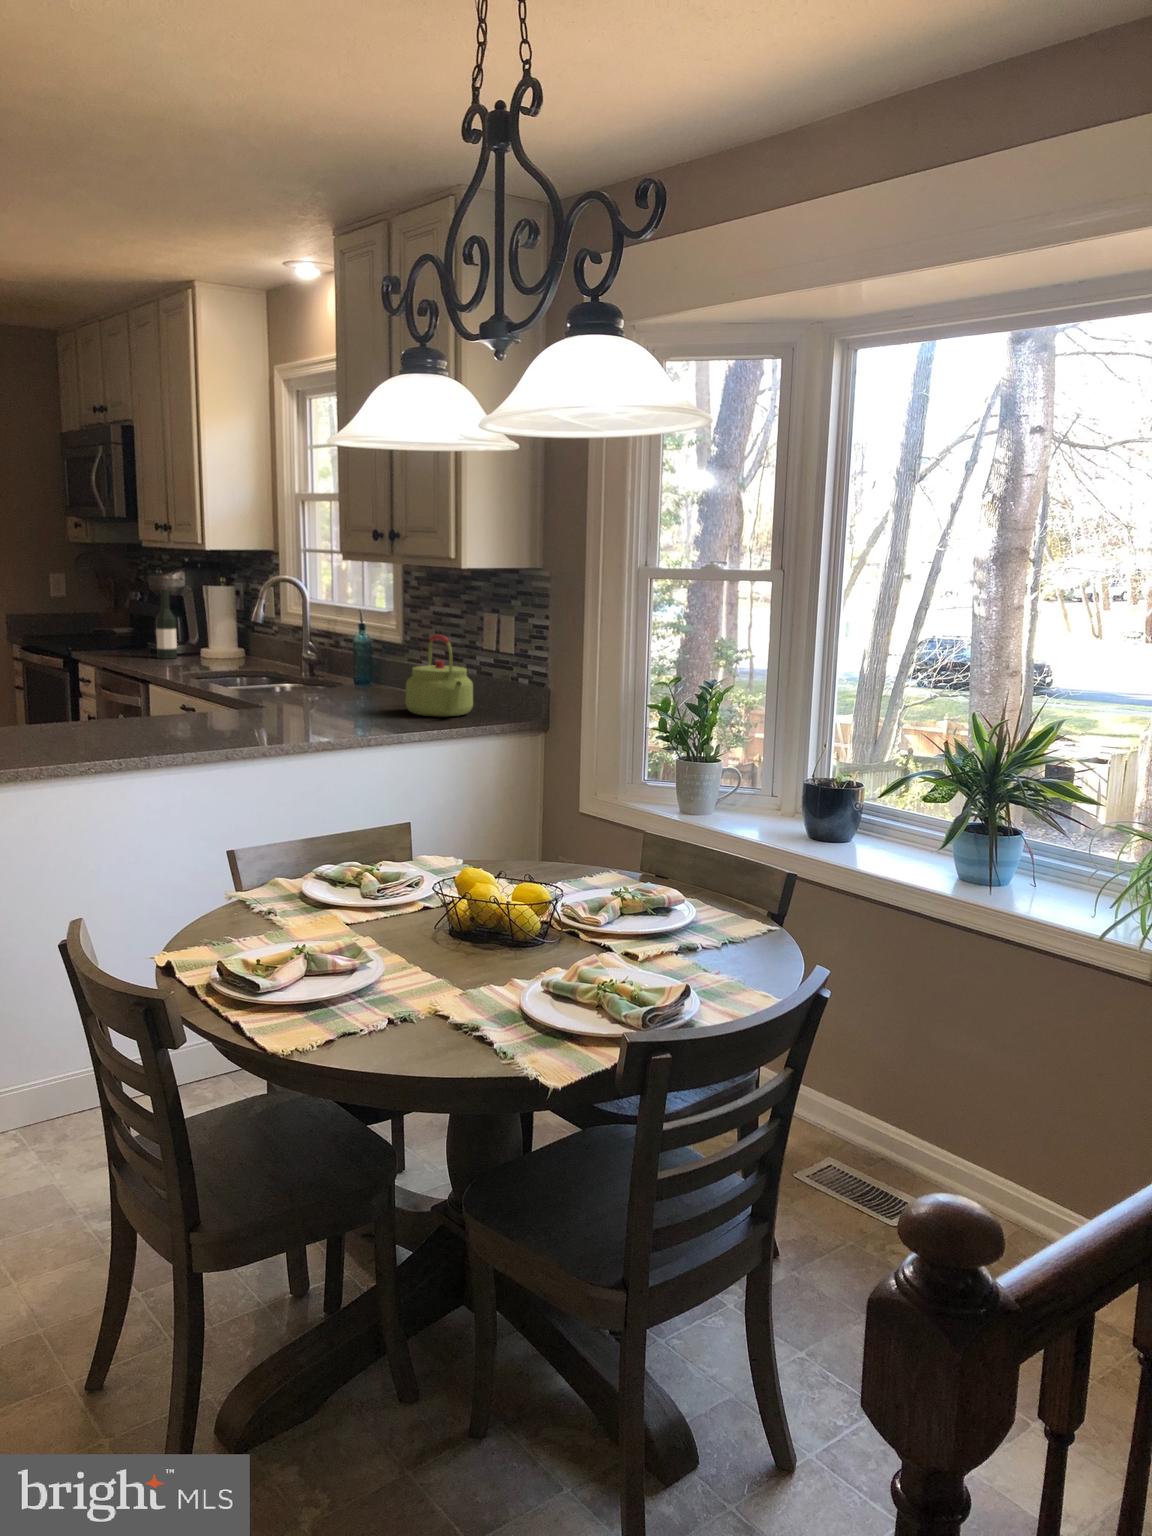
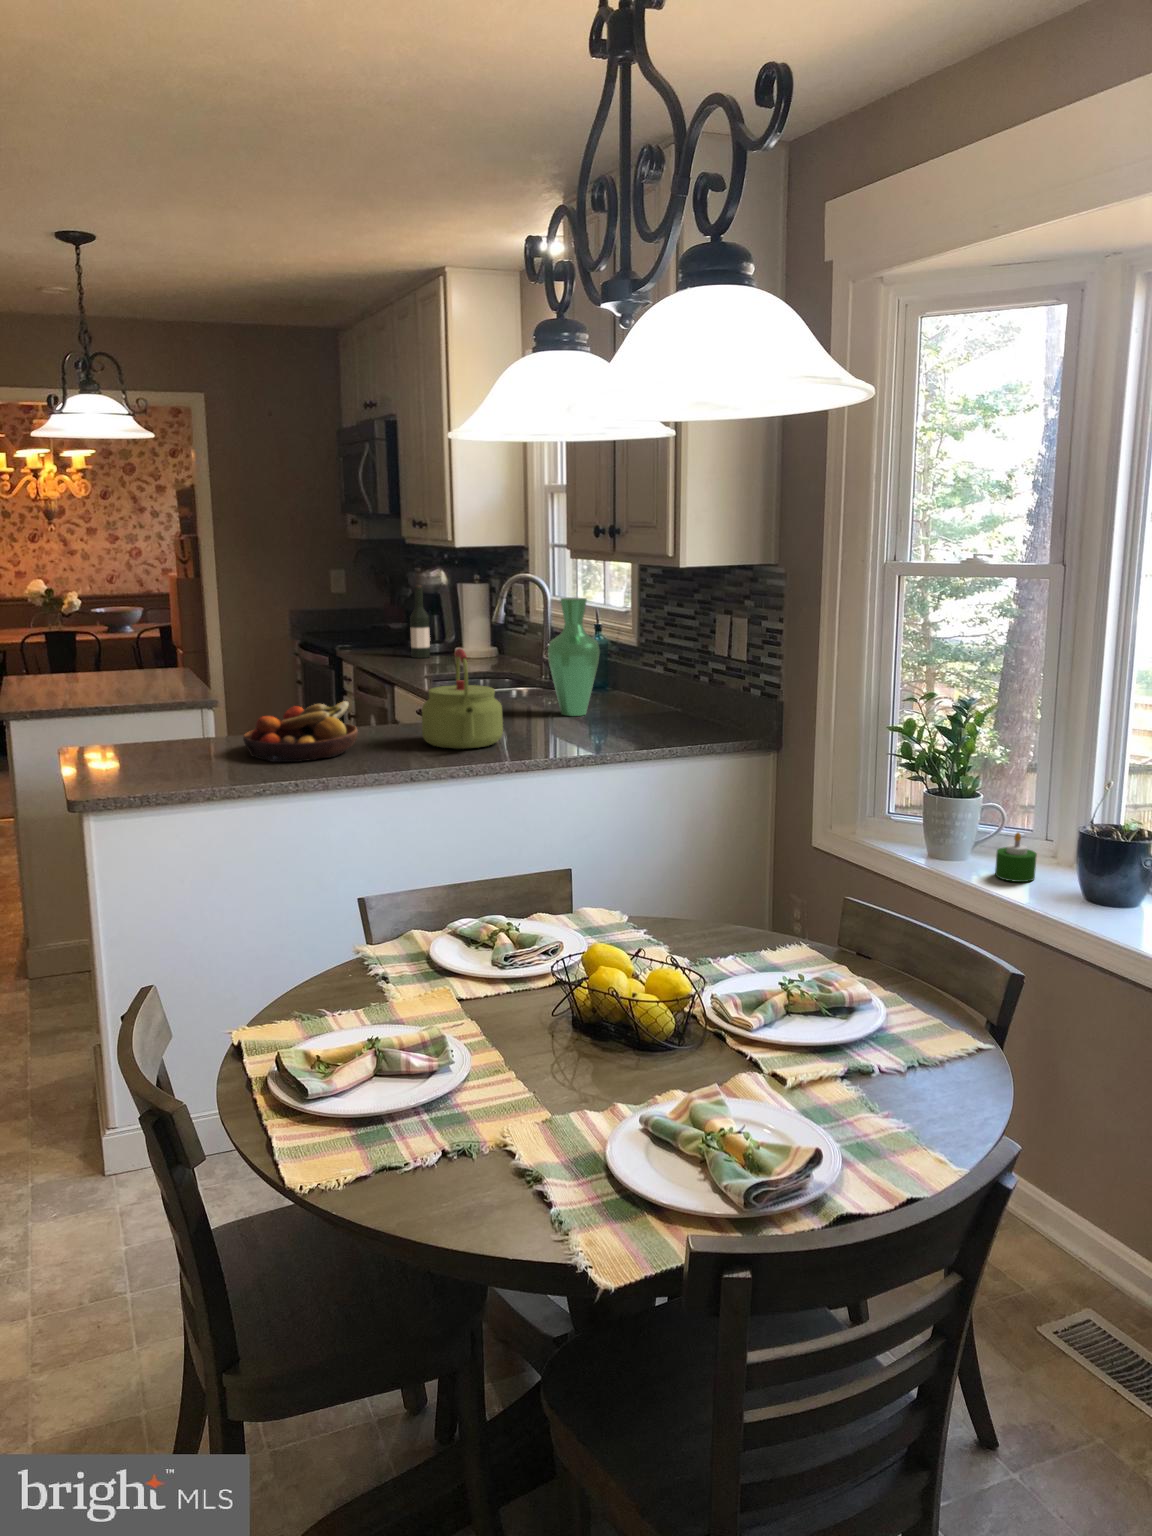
vase: none [326,596,375,706] -> present [548,598,600,716]
kettle: present [405,634,473,717] -> present [422,649,503,749]
fruit bowl: none [50,688,165,744] -> present [243,701,358,762]
candle: none [740,787,772,828] -> present [995,833,1037,882]

